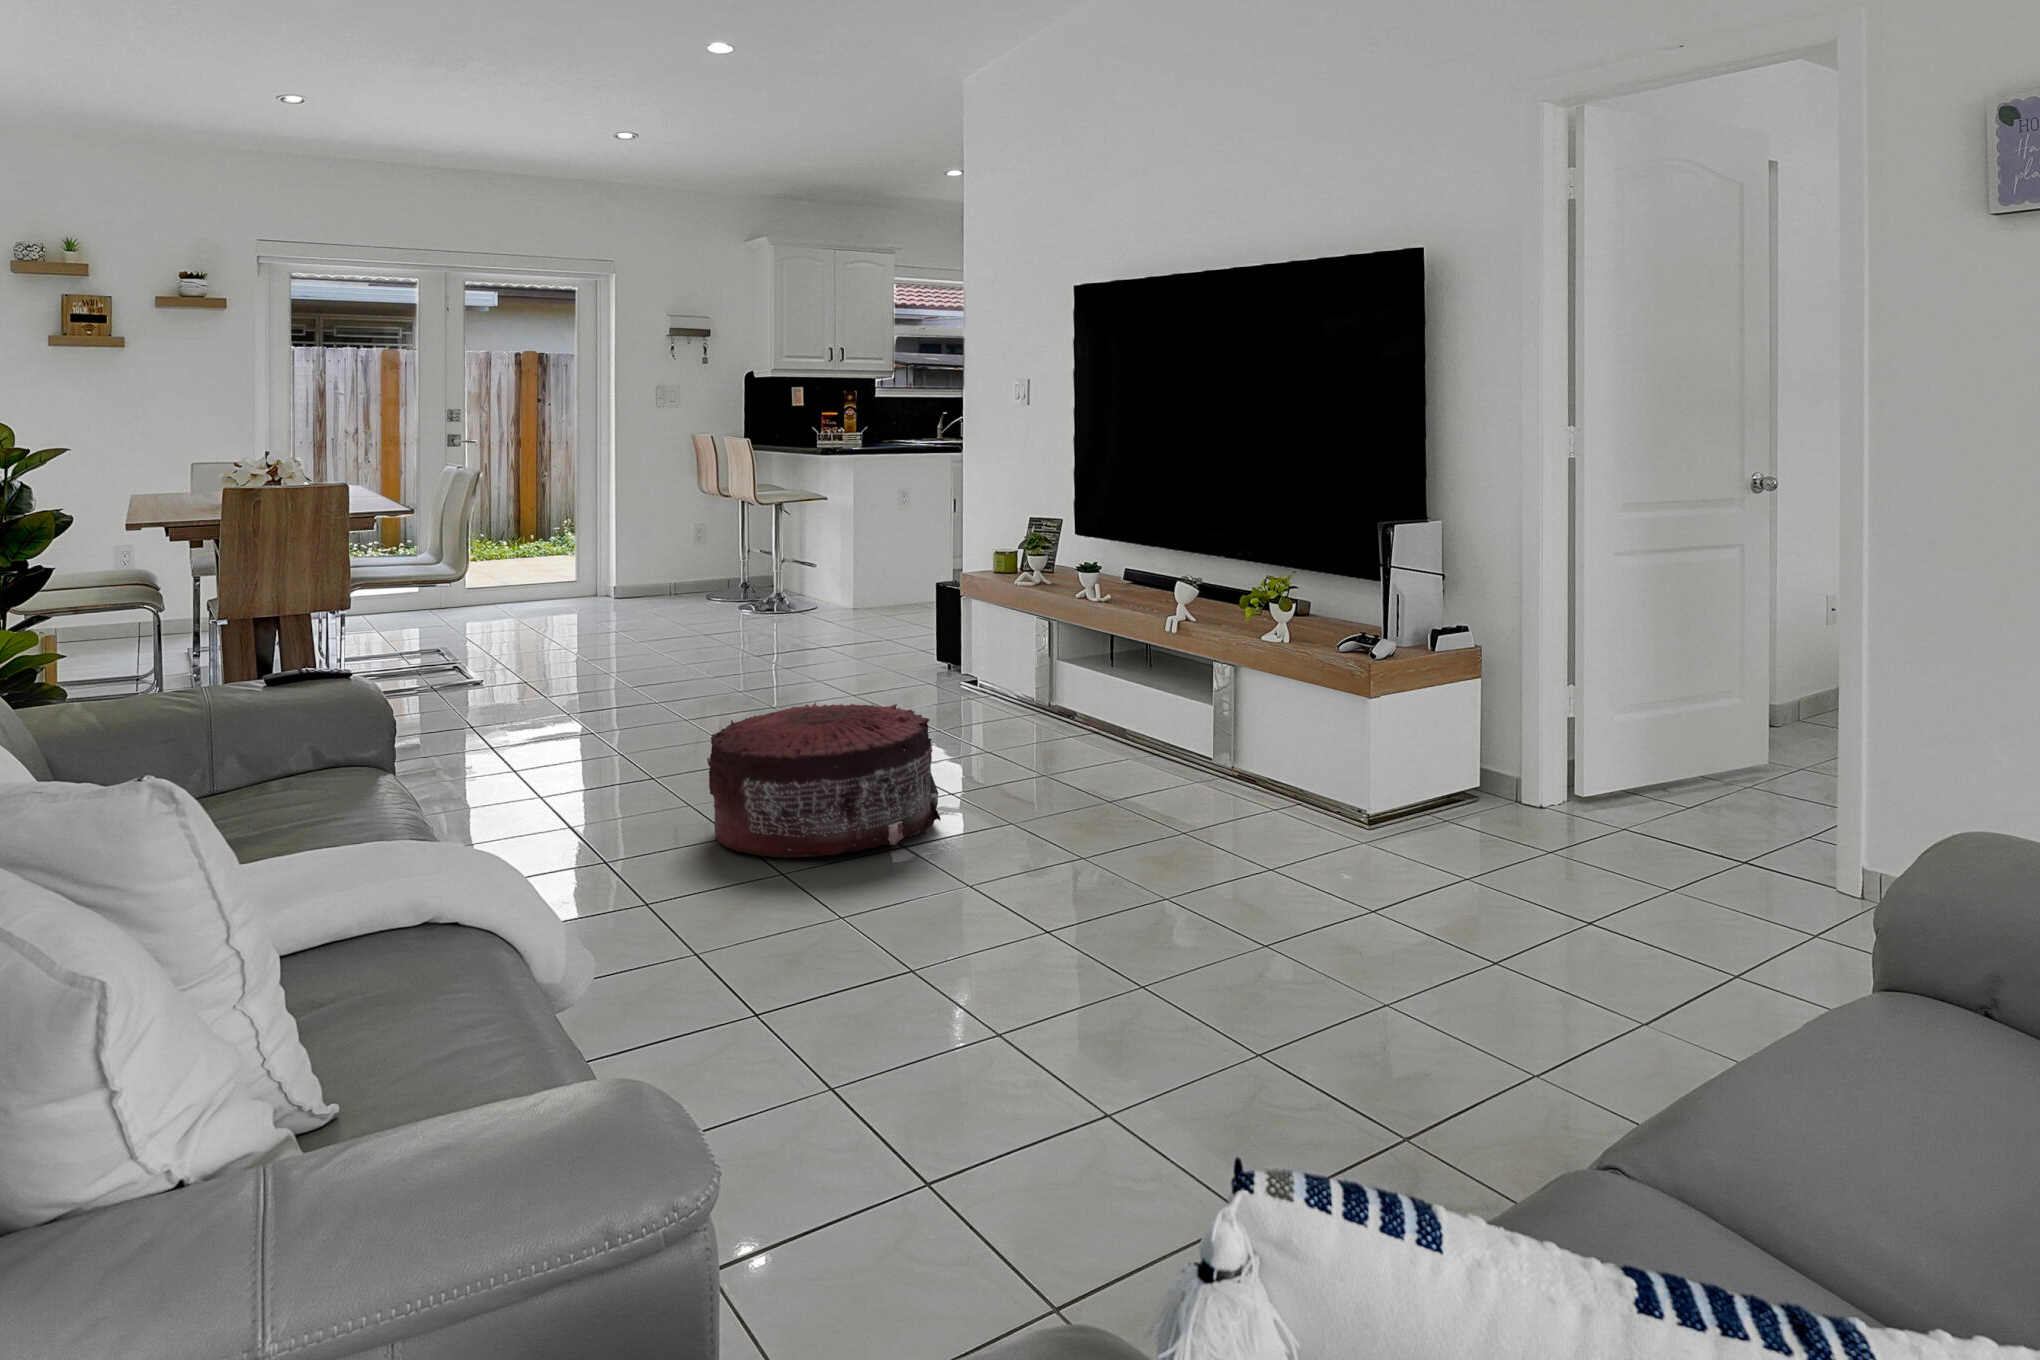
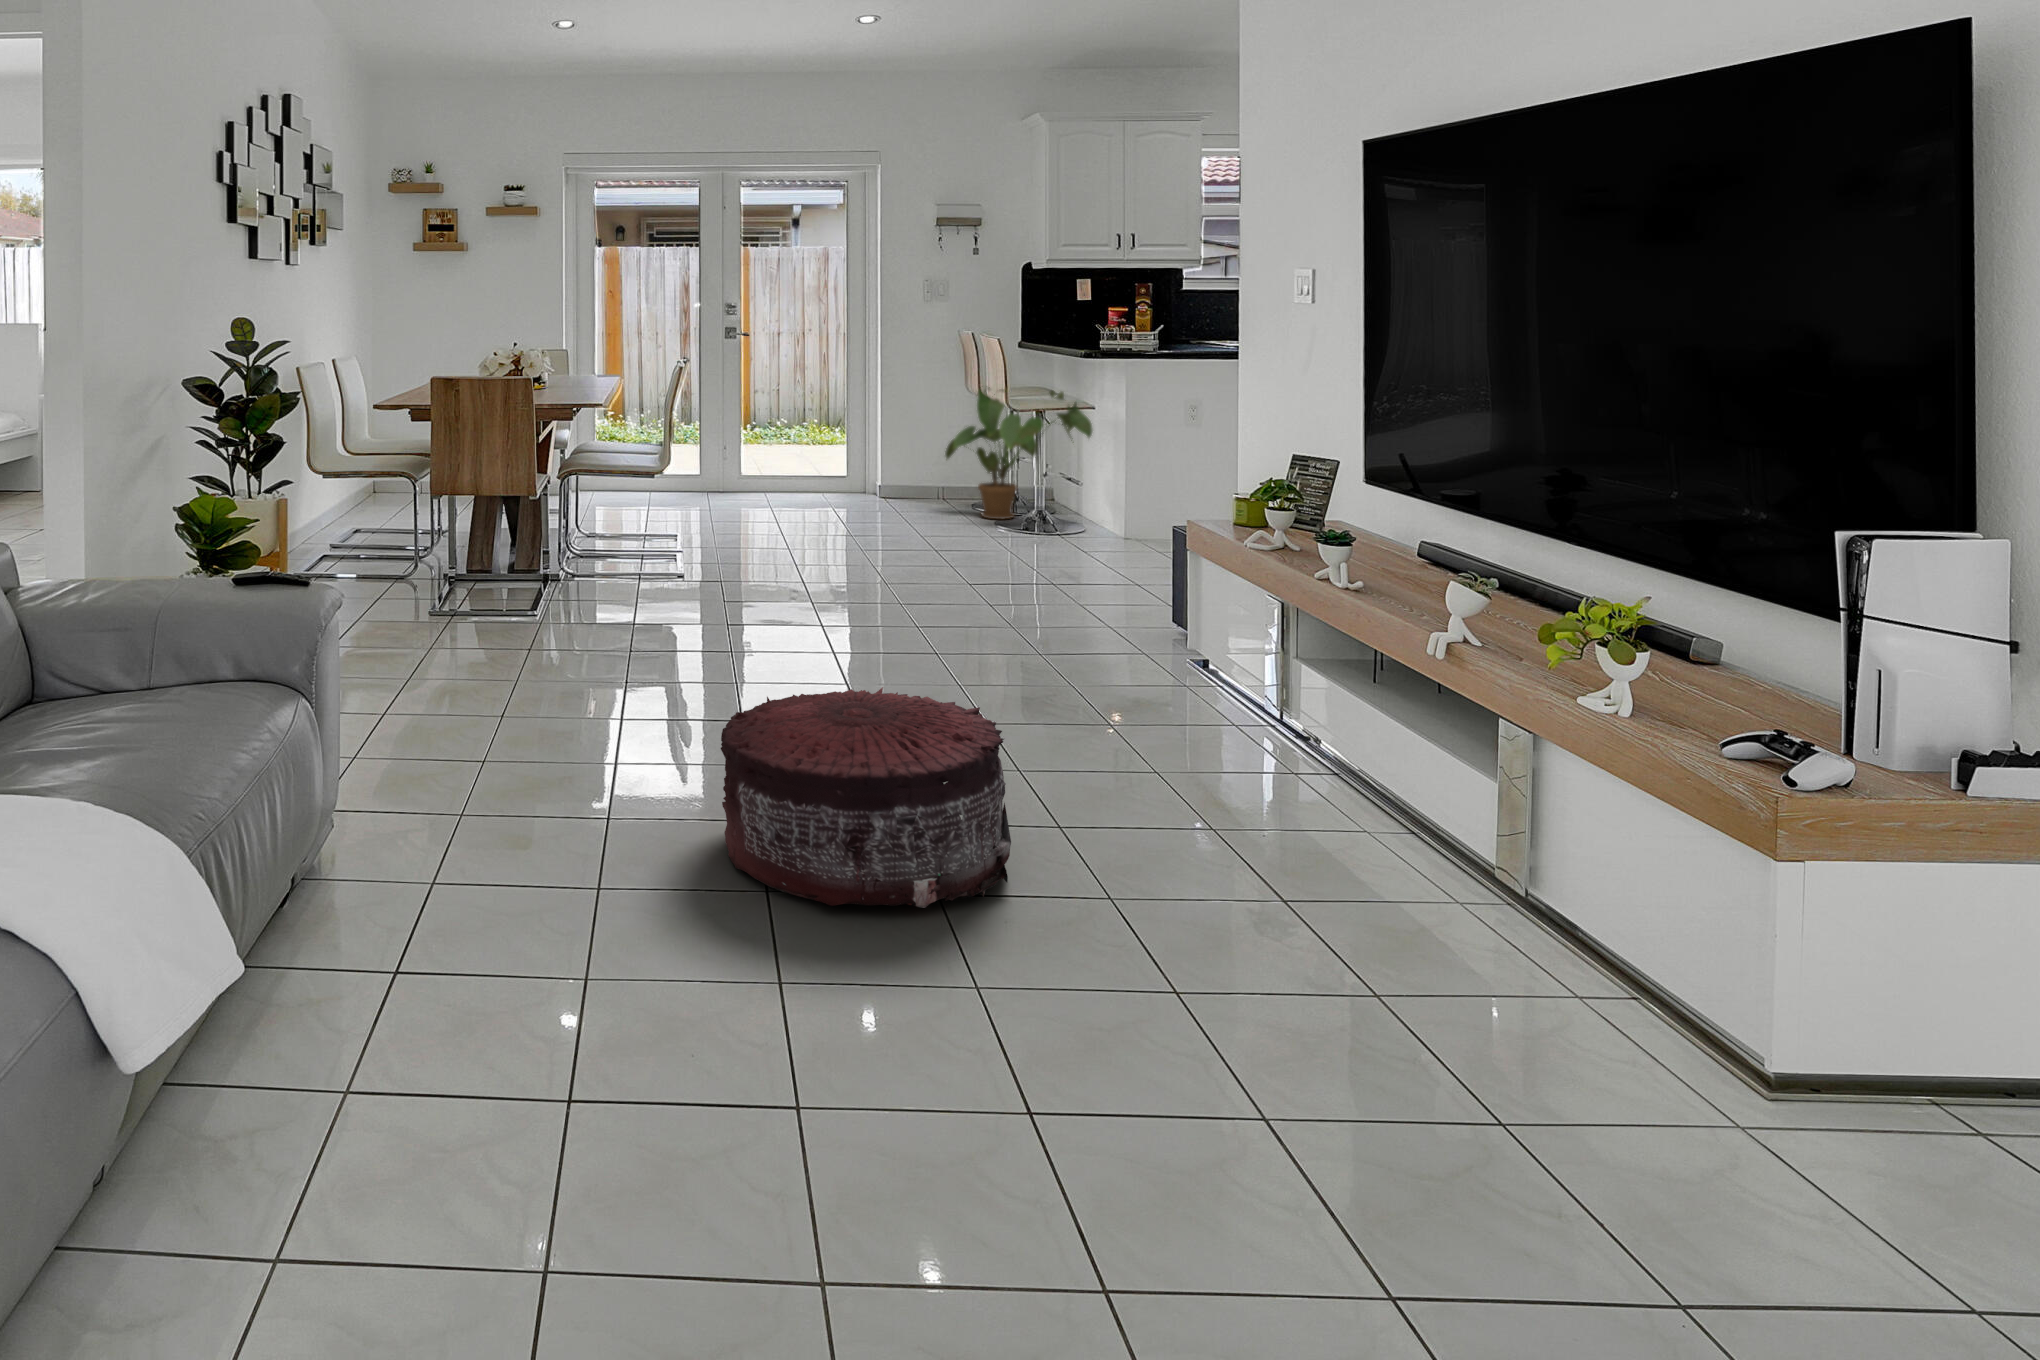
house plant: none [685,483,822,607] -> present [945,387,1092,519]

